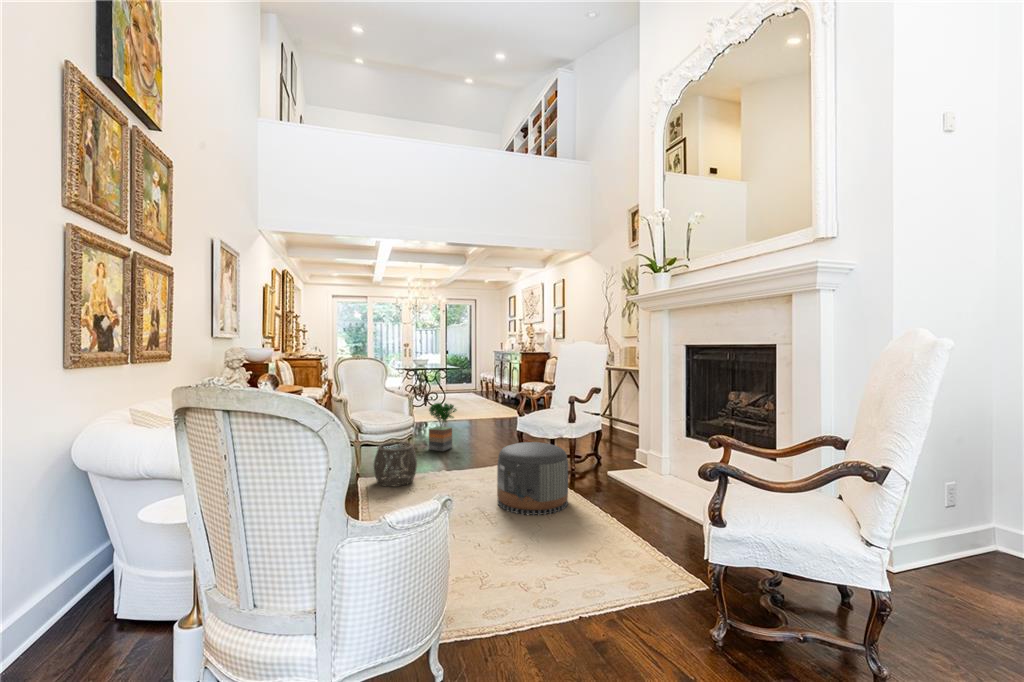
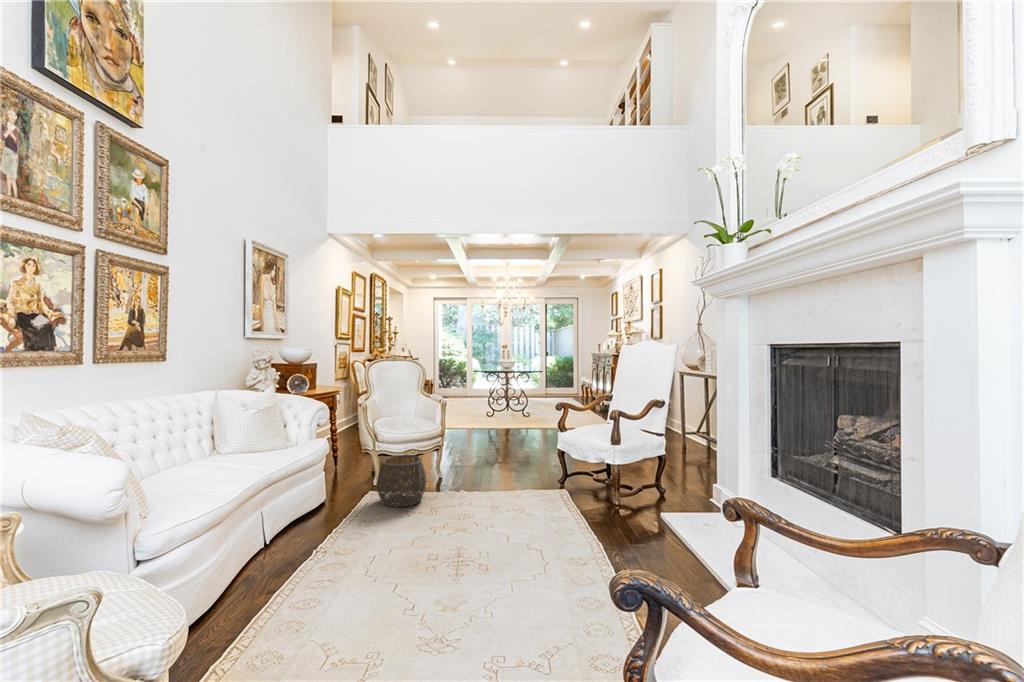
potted tree: present [429,403,457,451] -> none [470,410,505,466]
pouf: present [497,442,568,515] -> none [488,469,580,571]

